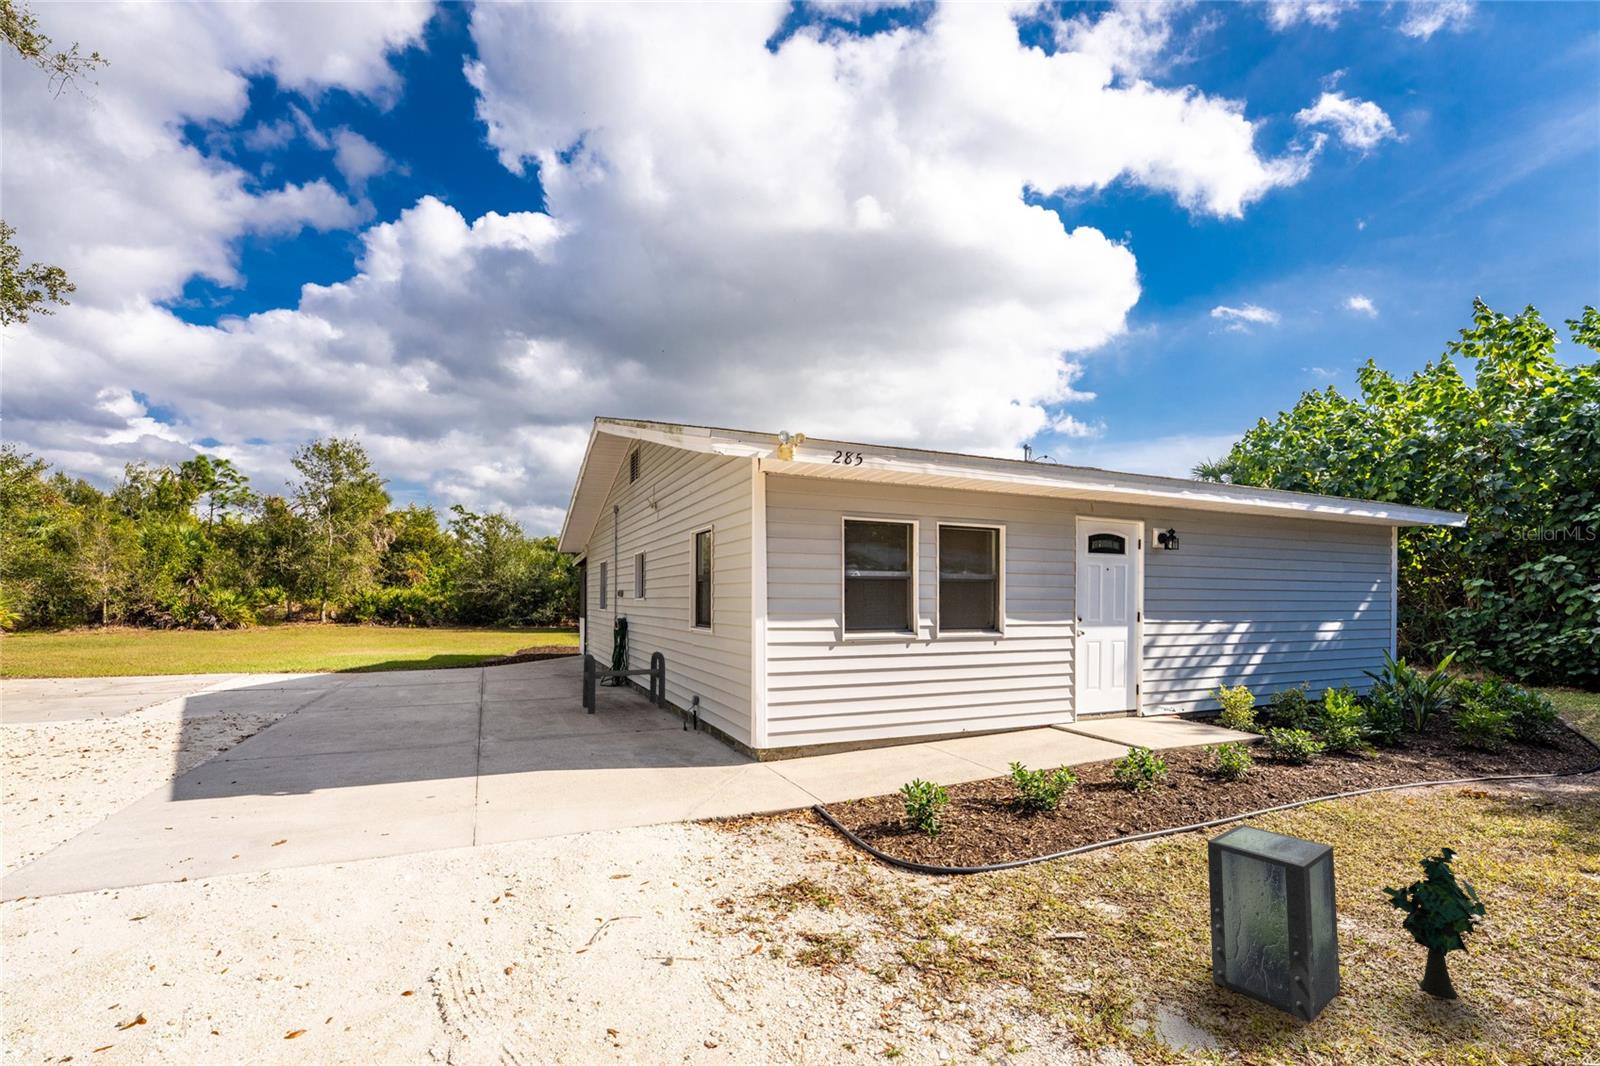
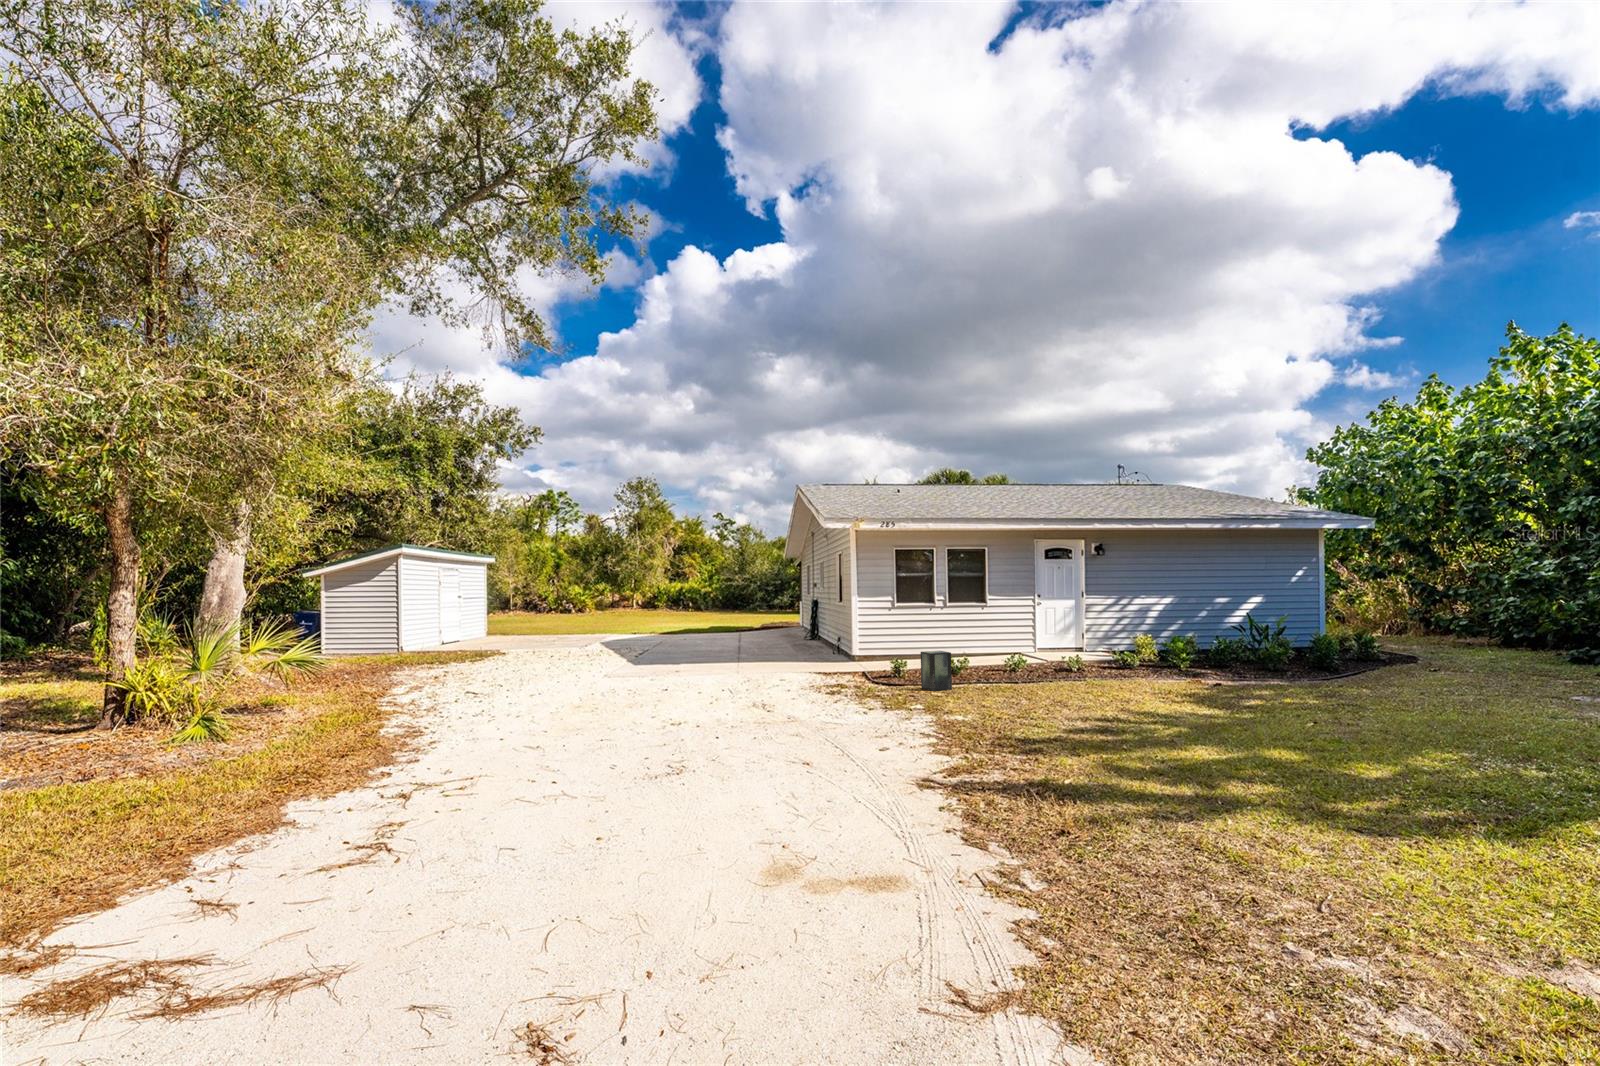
bench: present [583,651,665,713] -> none [791,617,832,648]
decorative plant: present [1381,847,1487,998] -> none [966,653,989,691]

